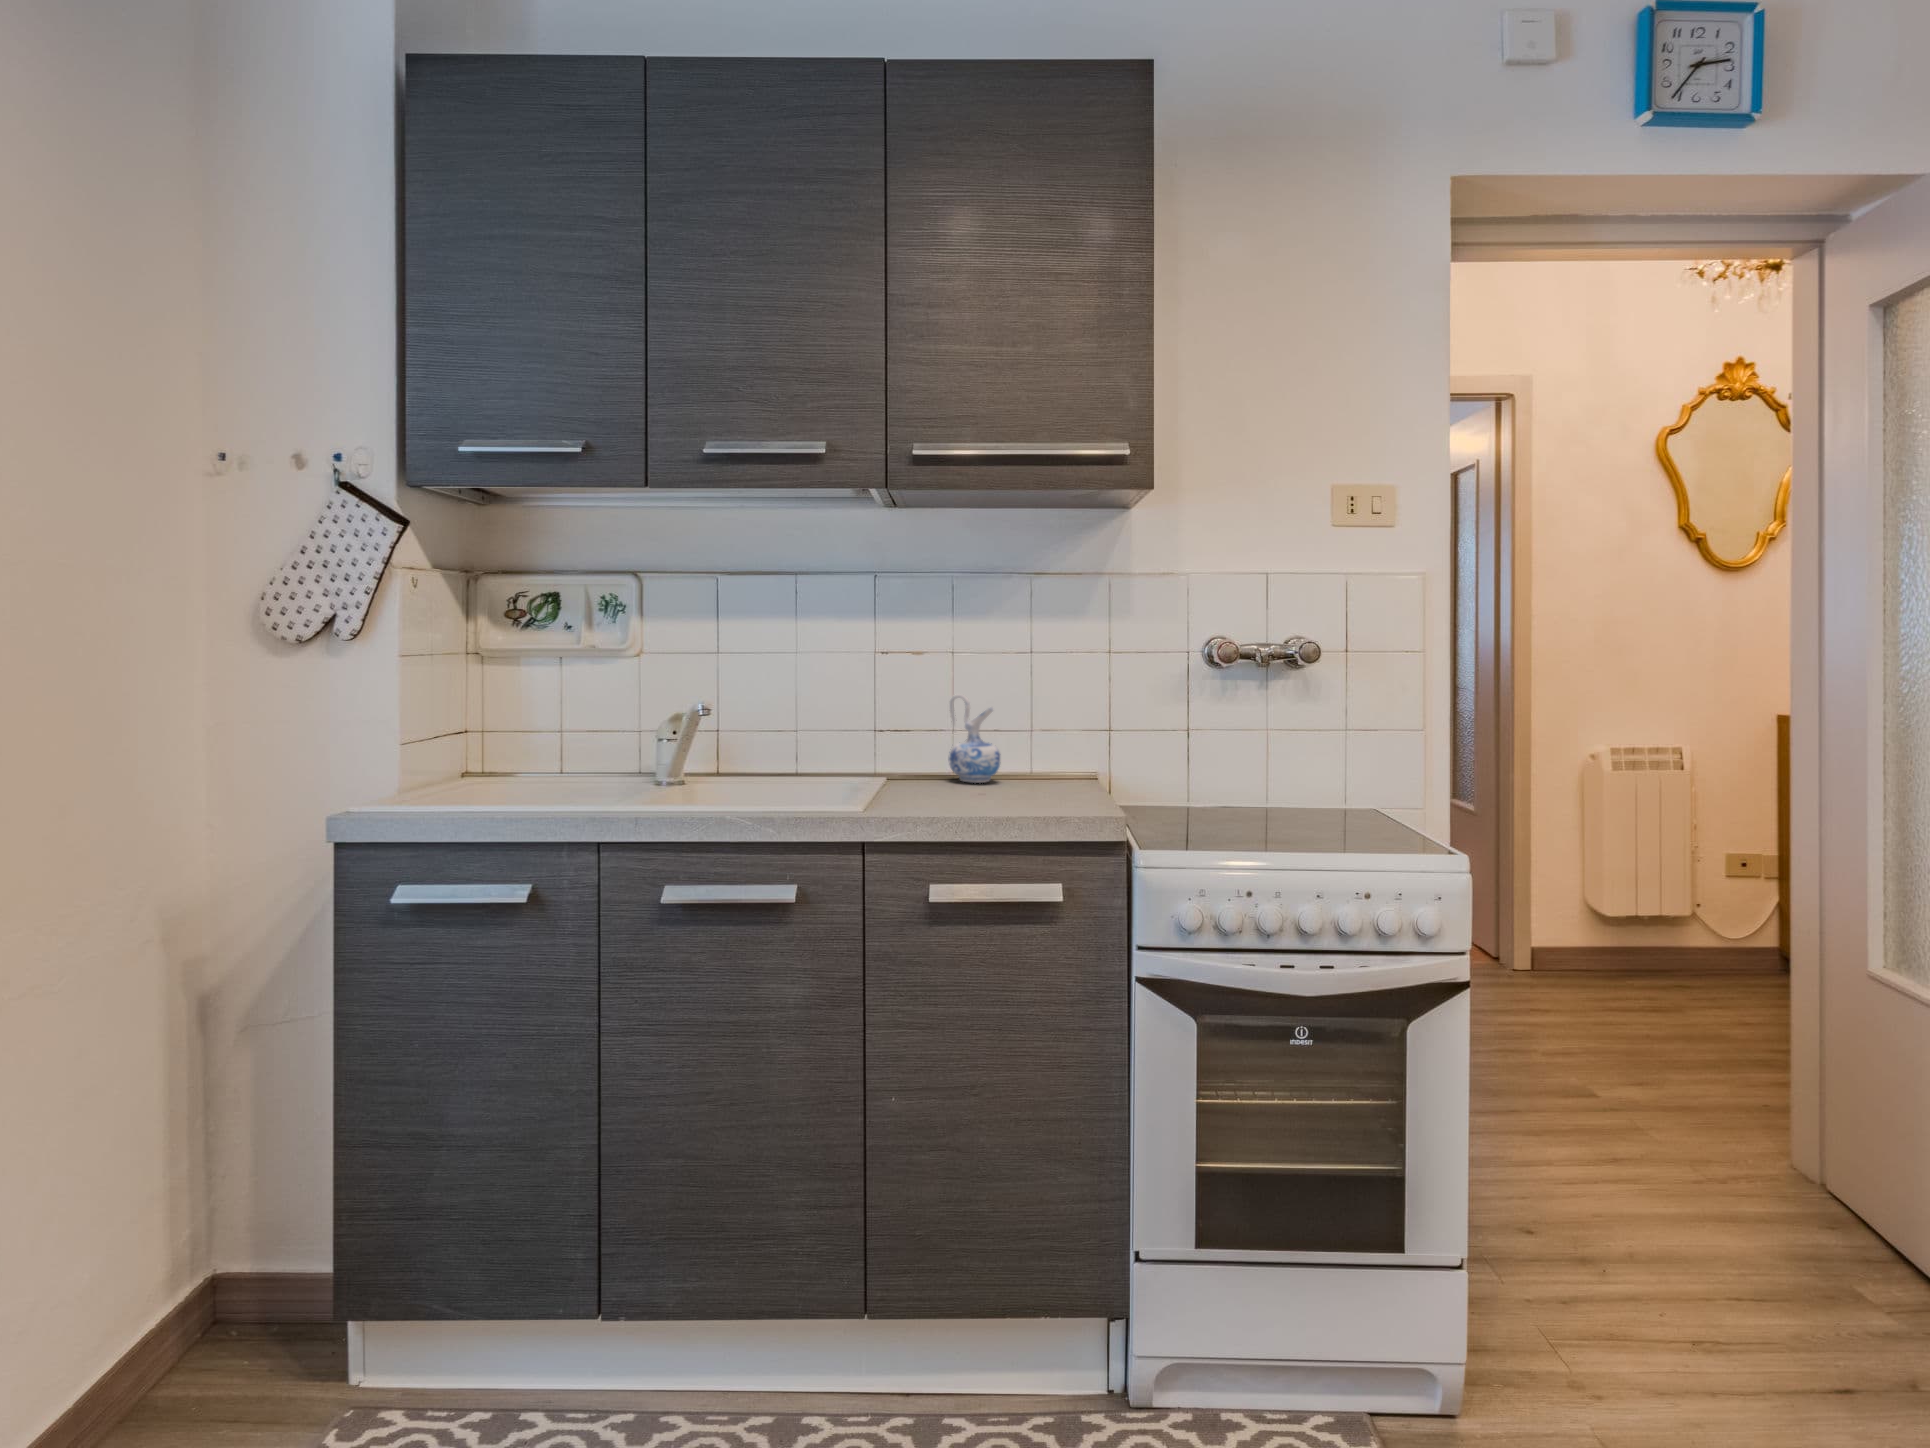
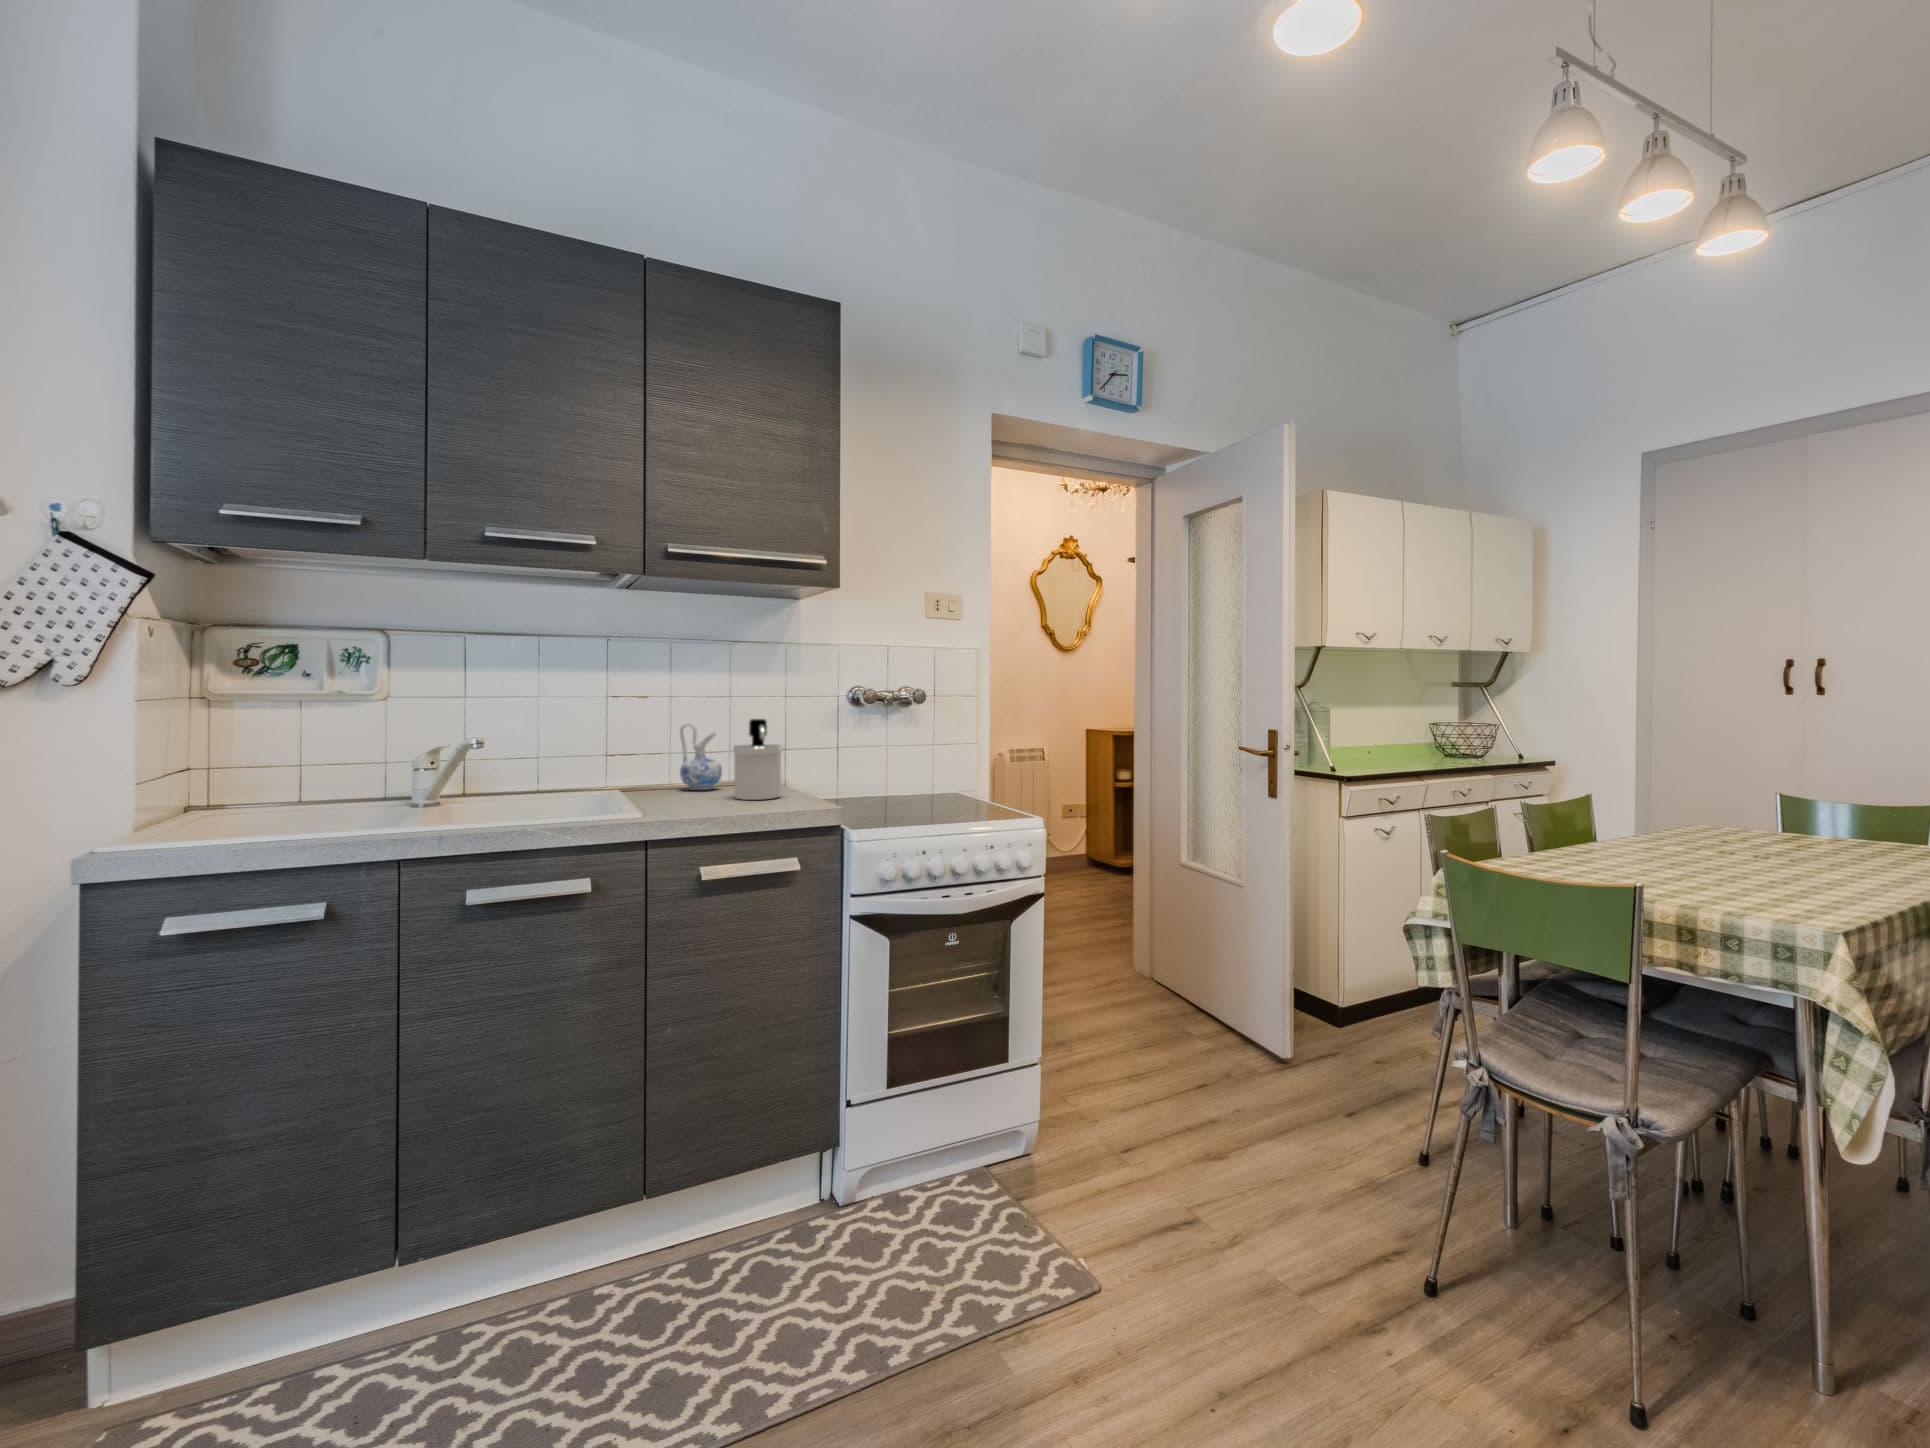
soap dispenser: none [1004,692,1071,805] -> present [733,719,783,800]

